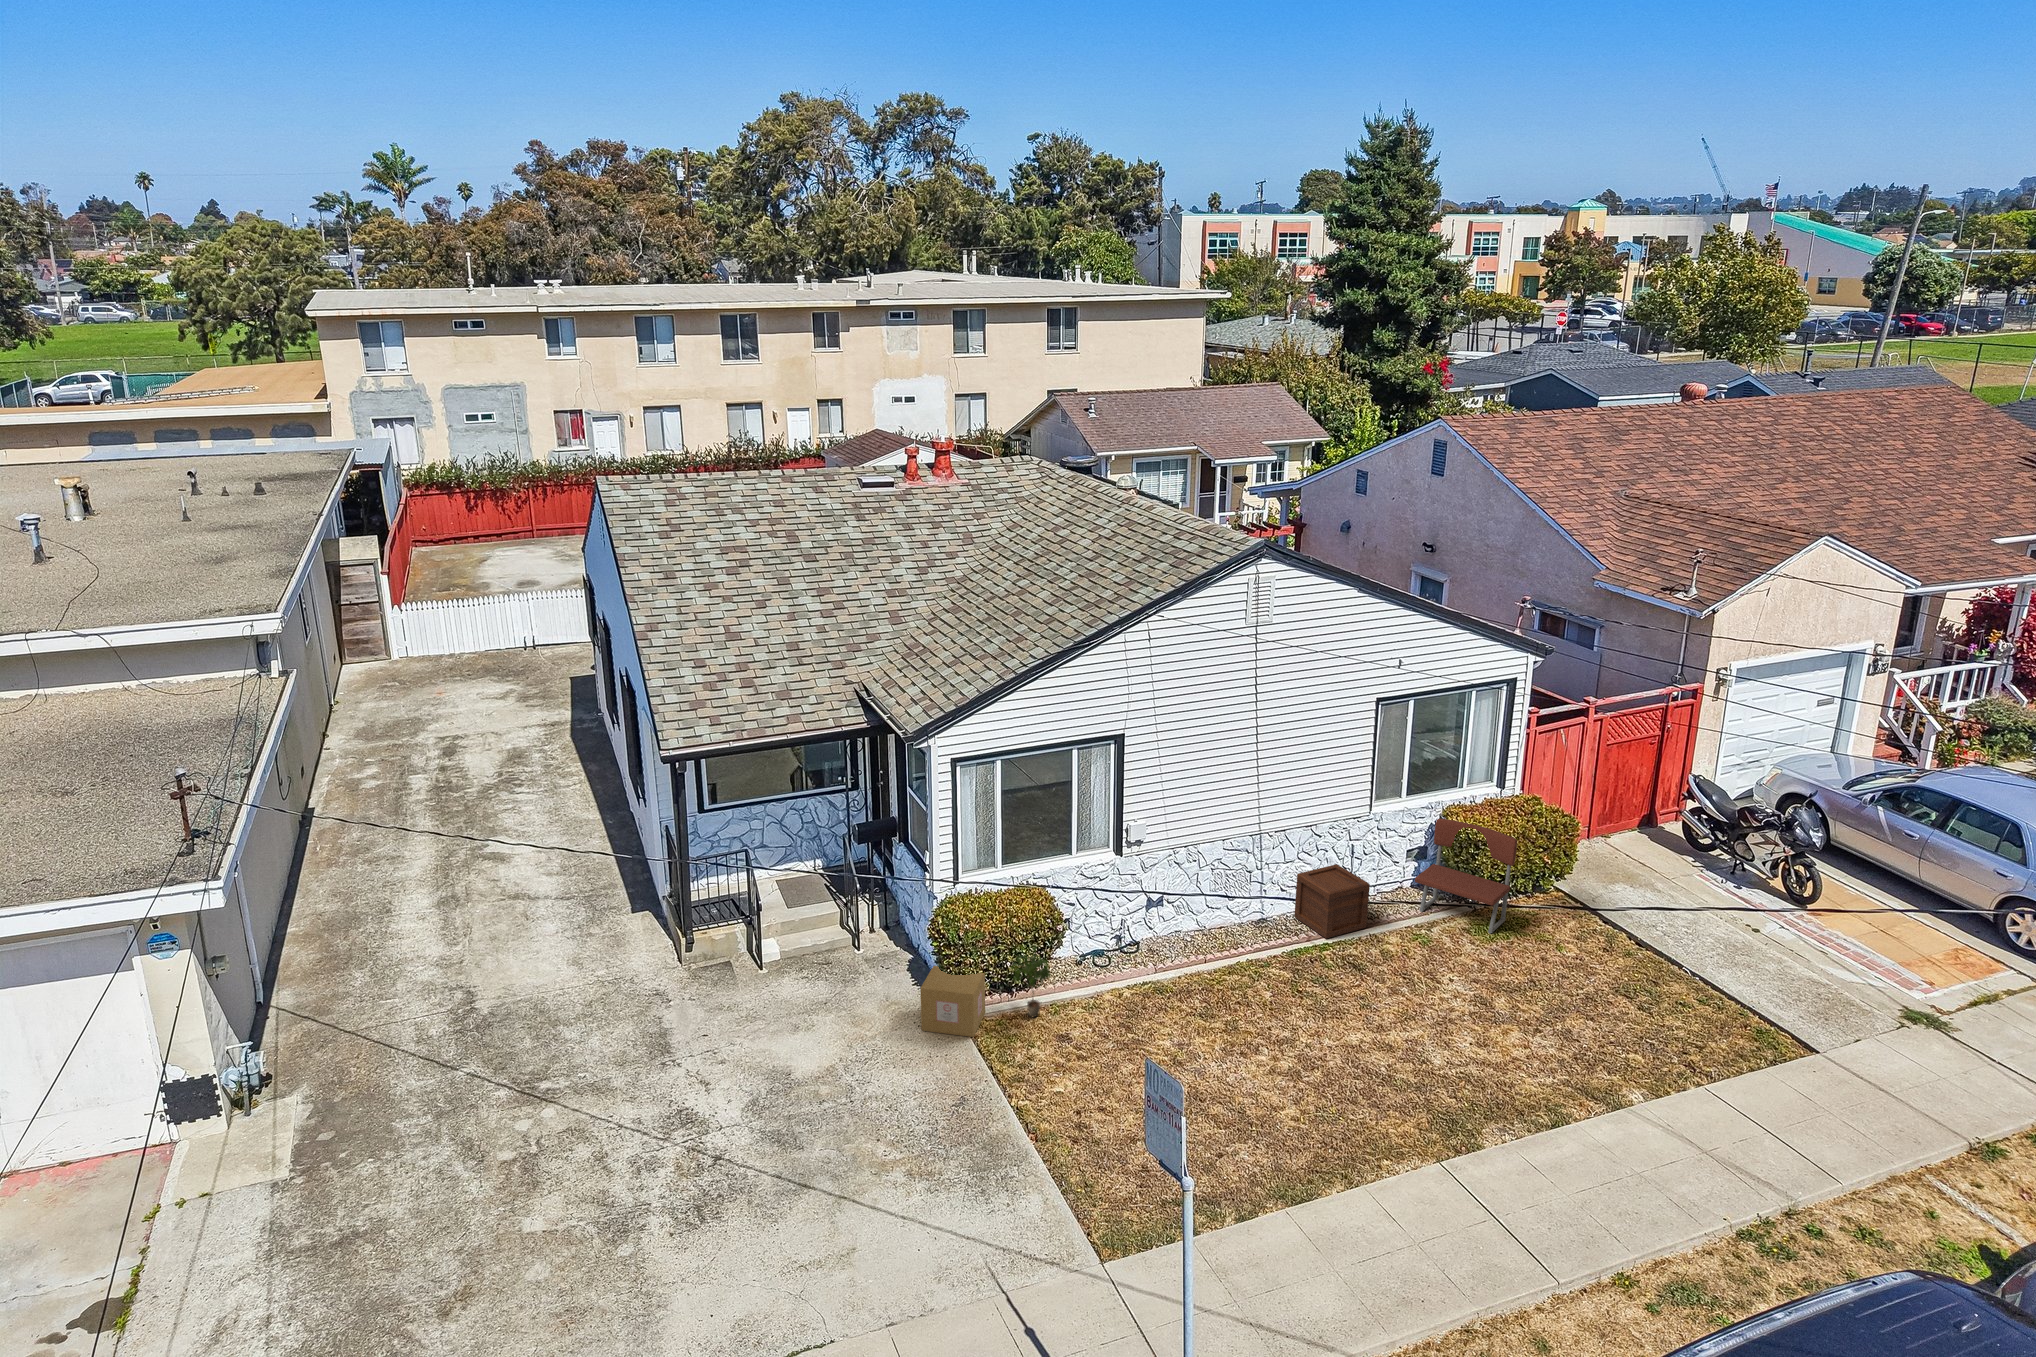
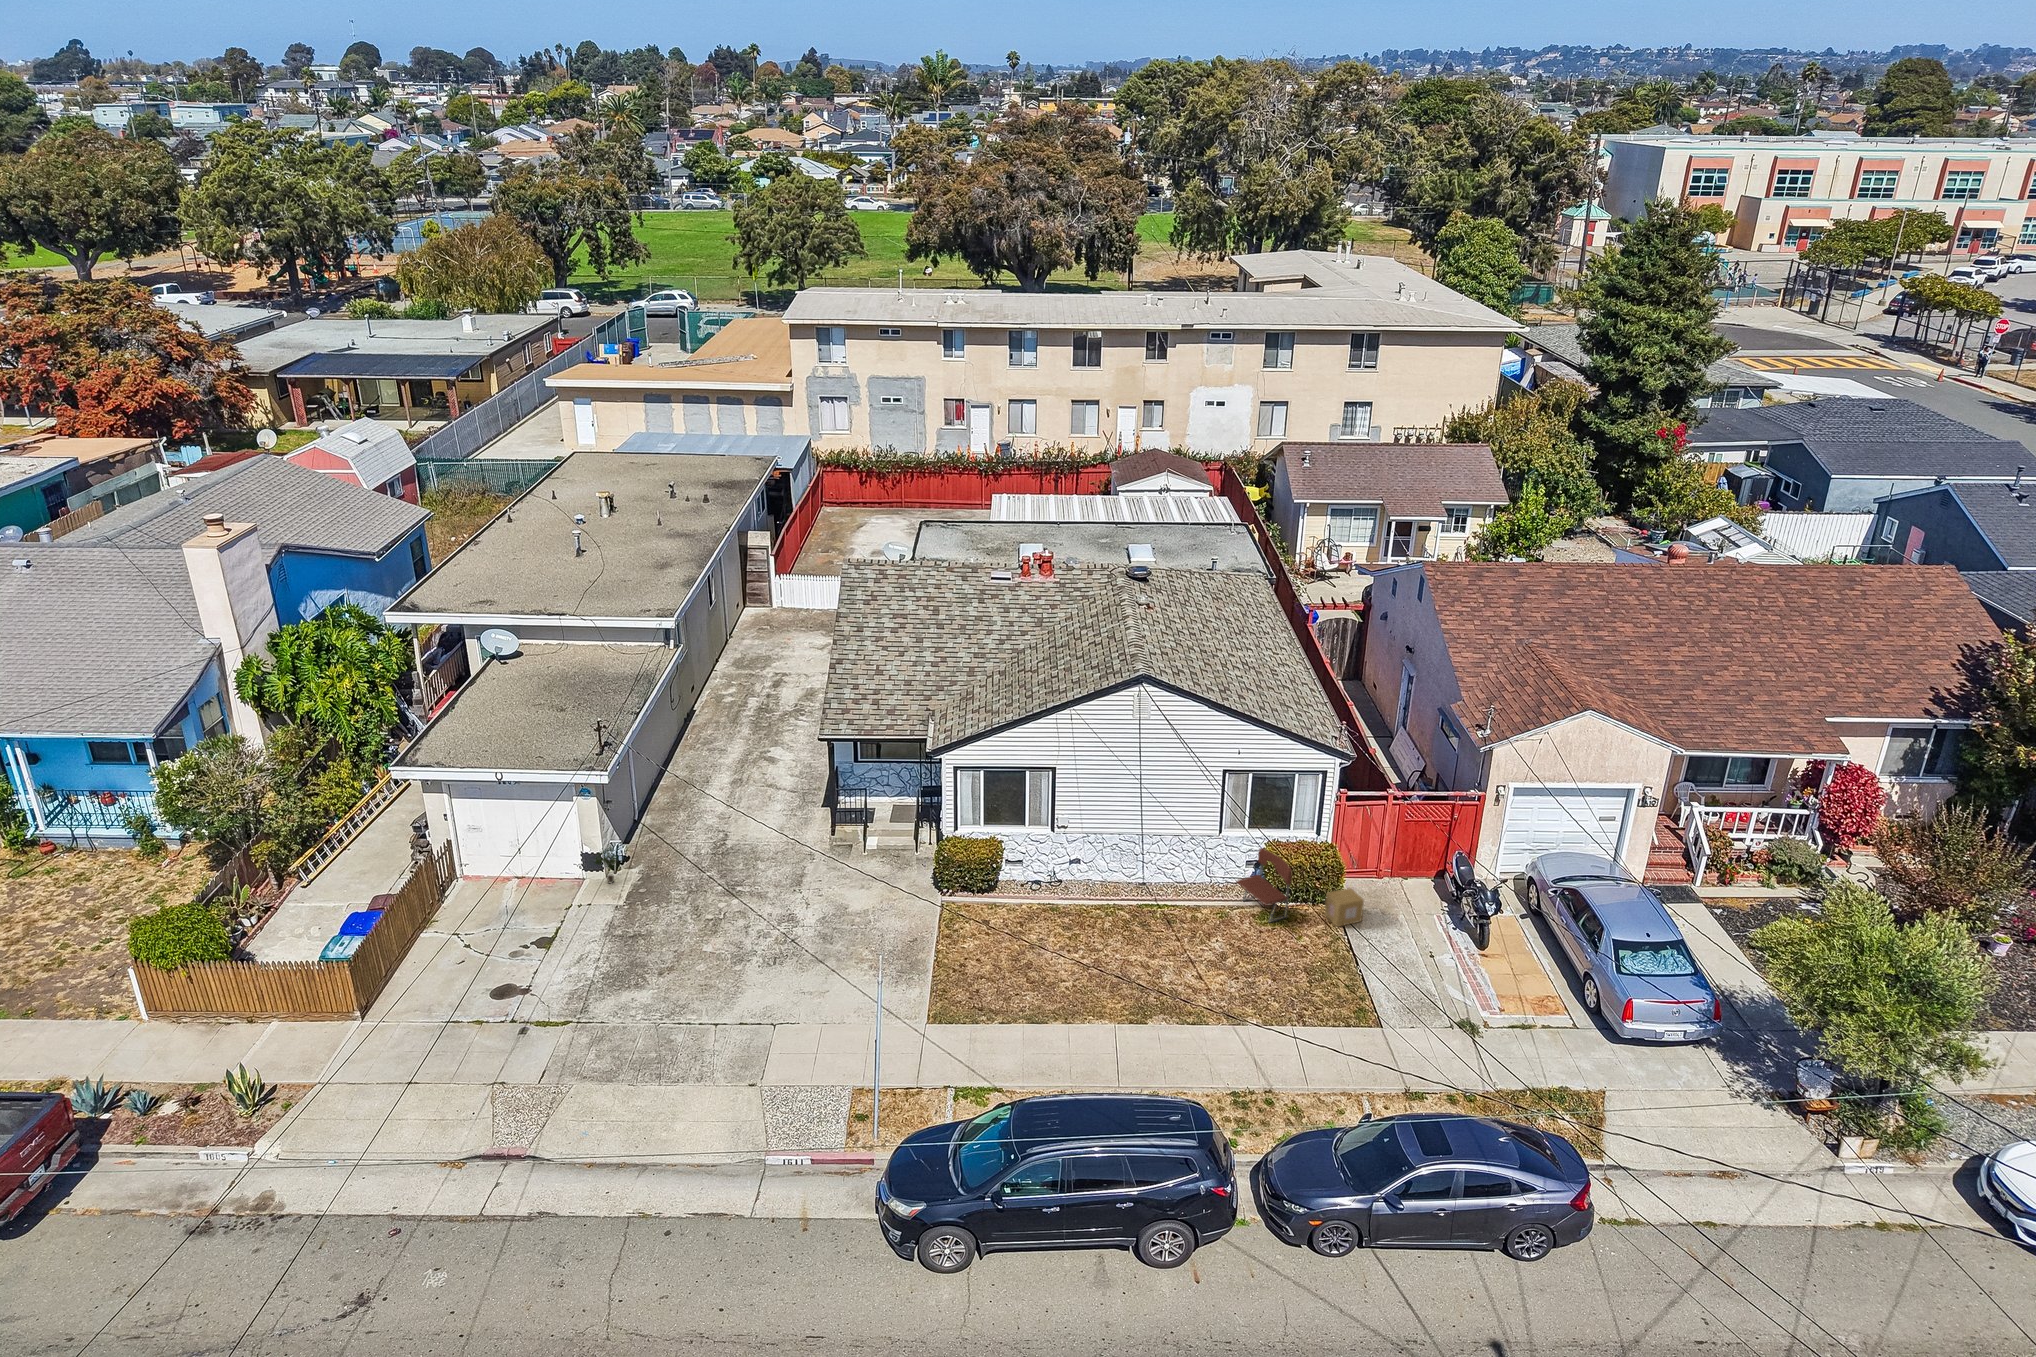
wooden crate: present [1295,864,1370,938] -> none [1164,862,1201,904]
potted plant: present [1011,948,1050,1017] -> present [595,848,616,883]
cardboard box: present [920,966,985,1037] -> present [1324,888,1364,927]

